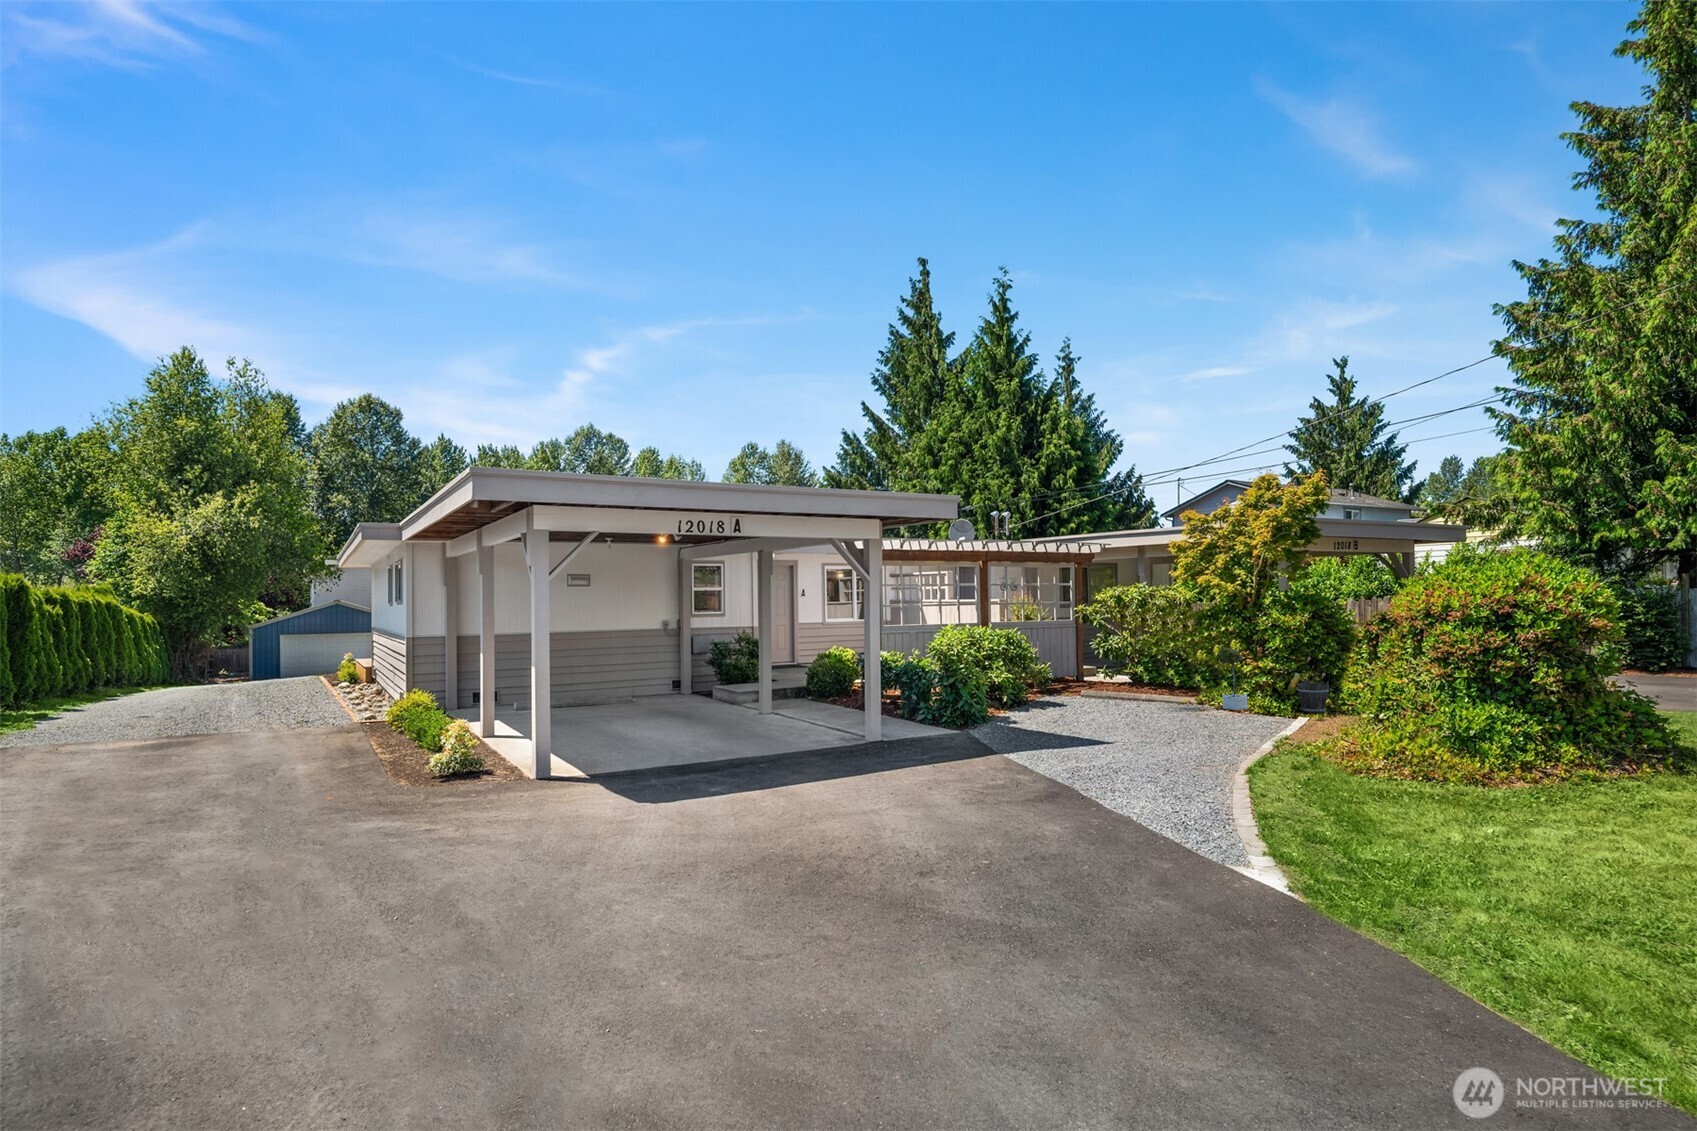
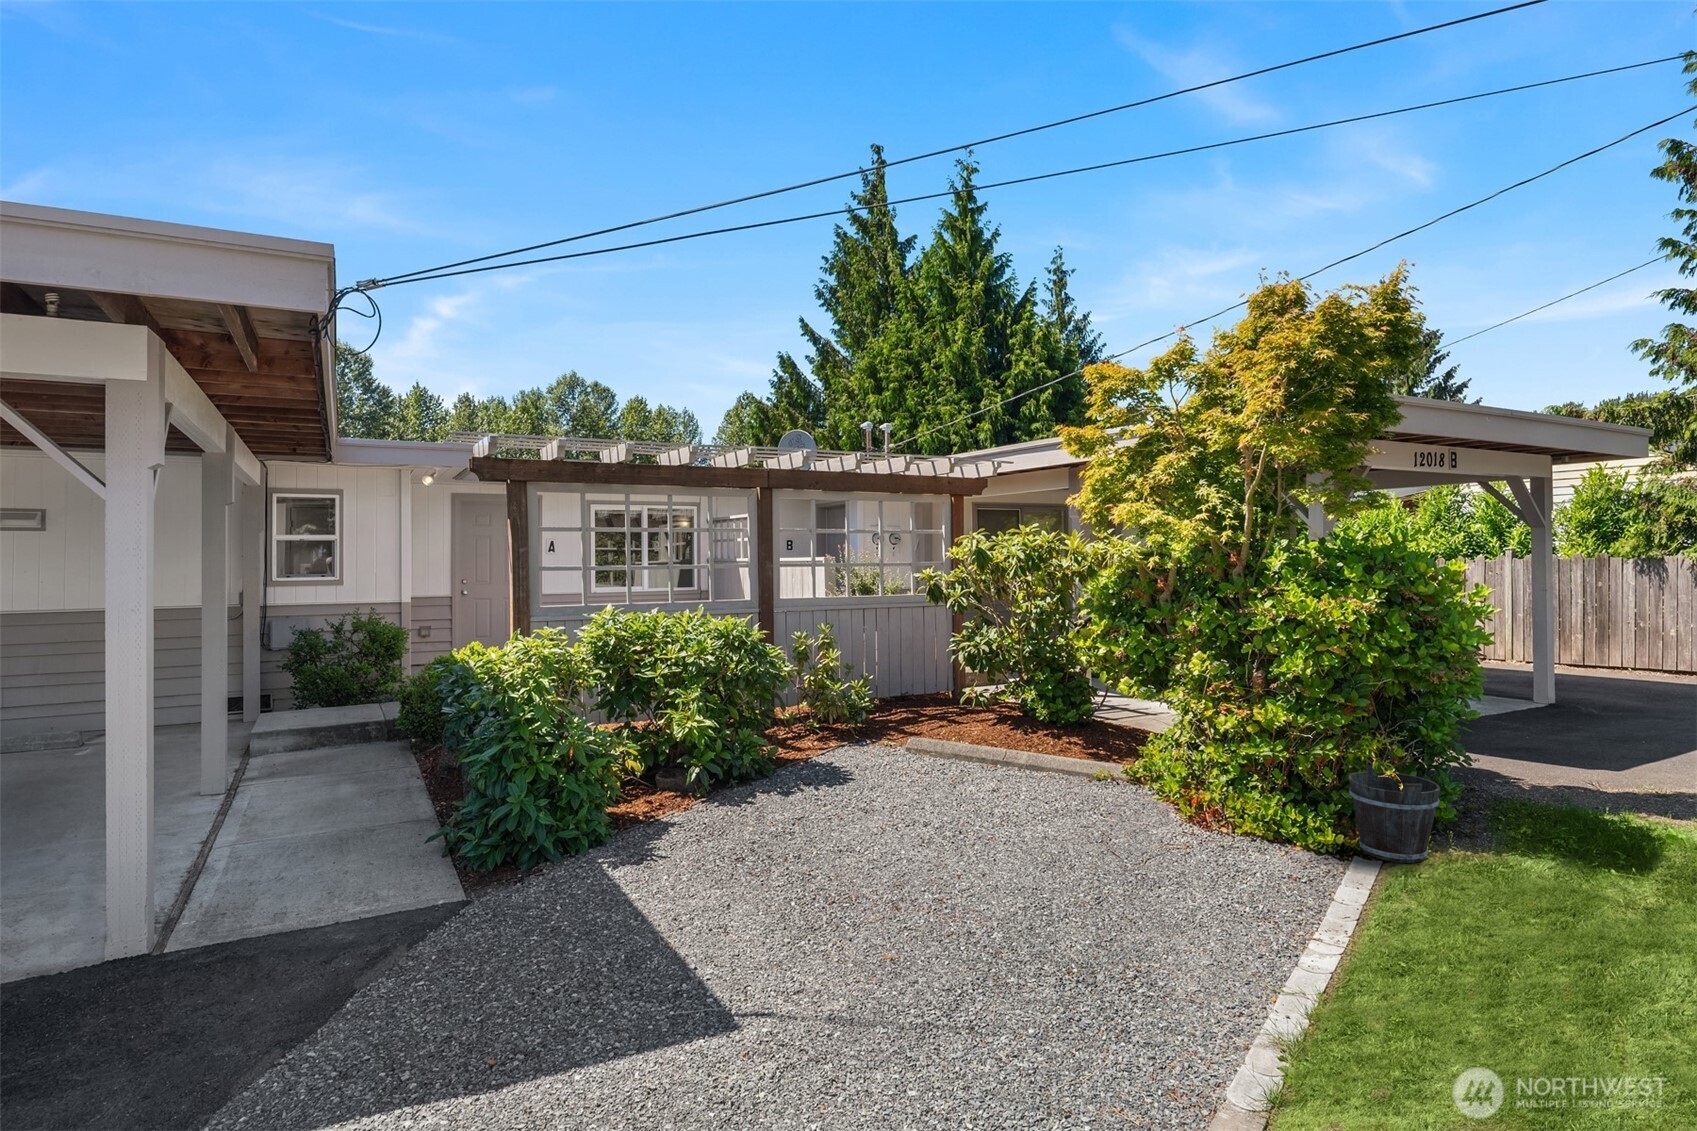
potted tree: present [1217,647,1248,710] -> none [1145,669,1218,833]

